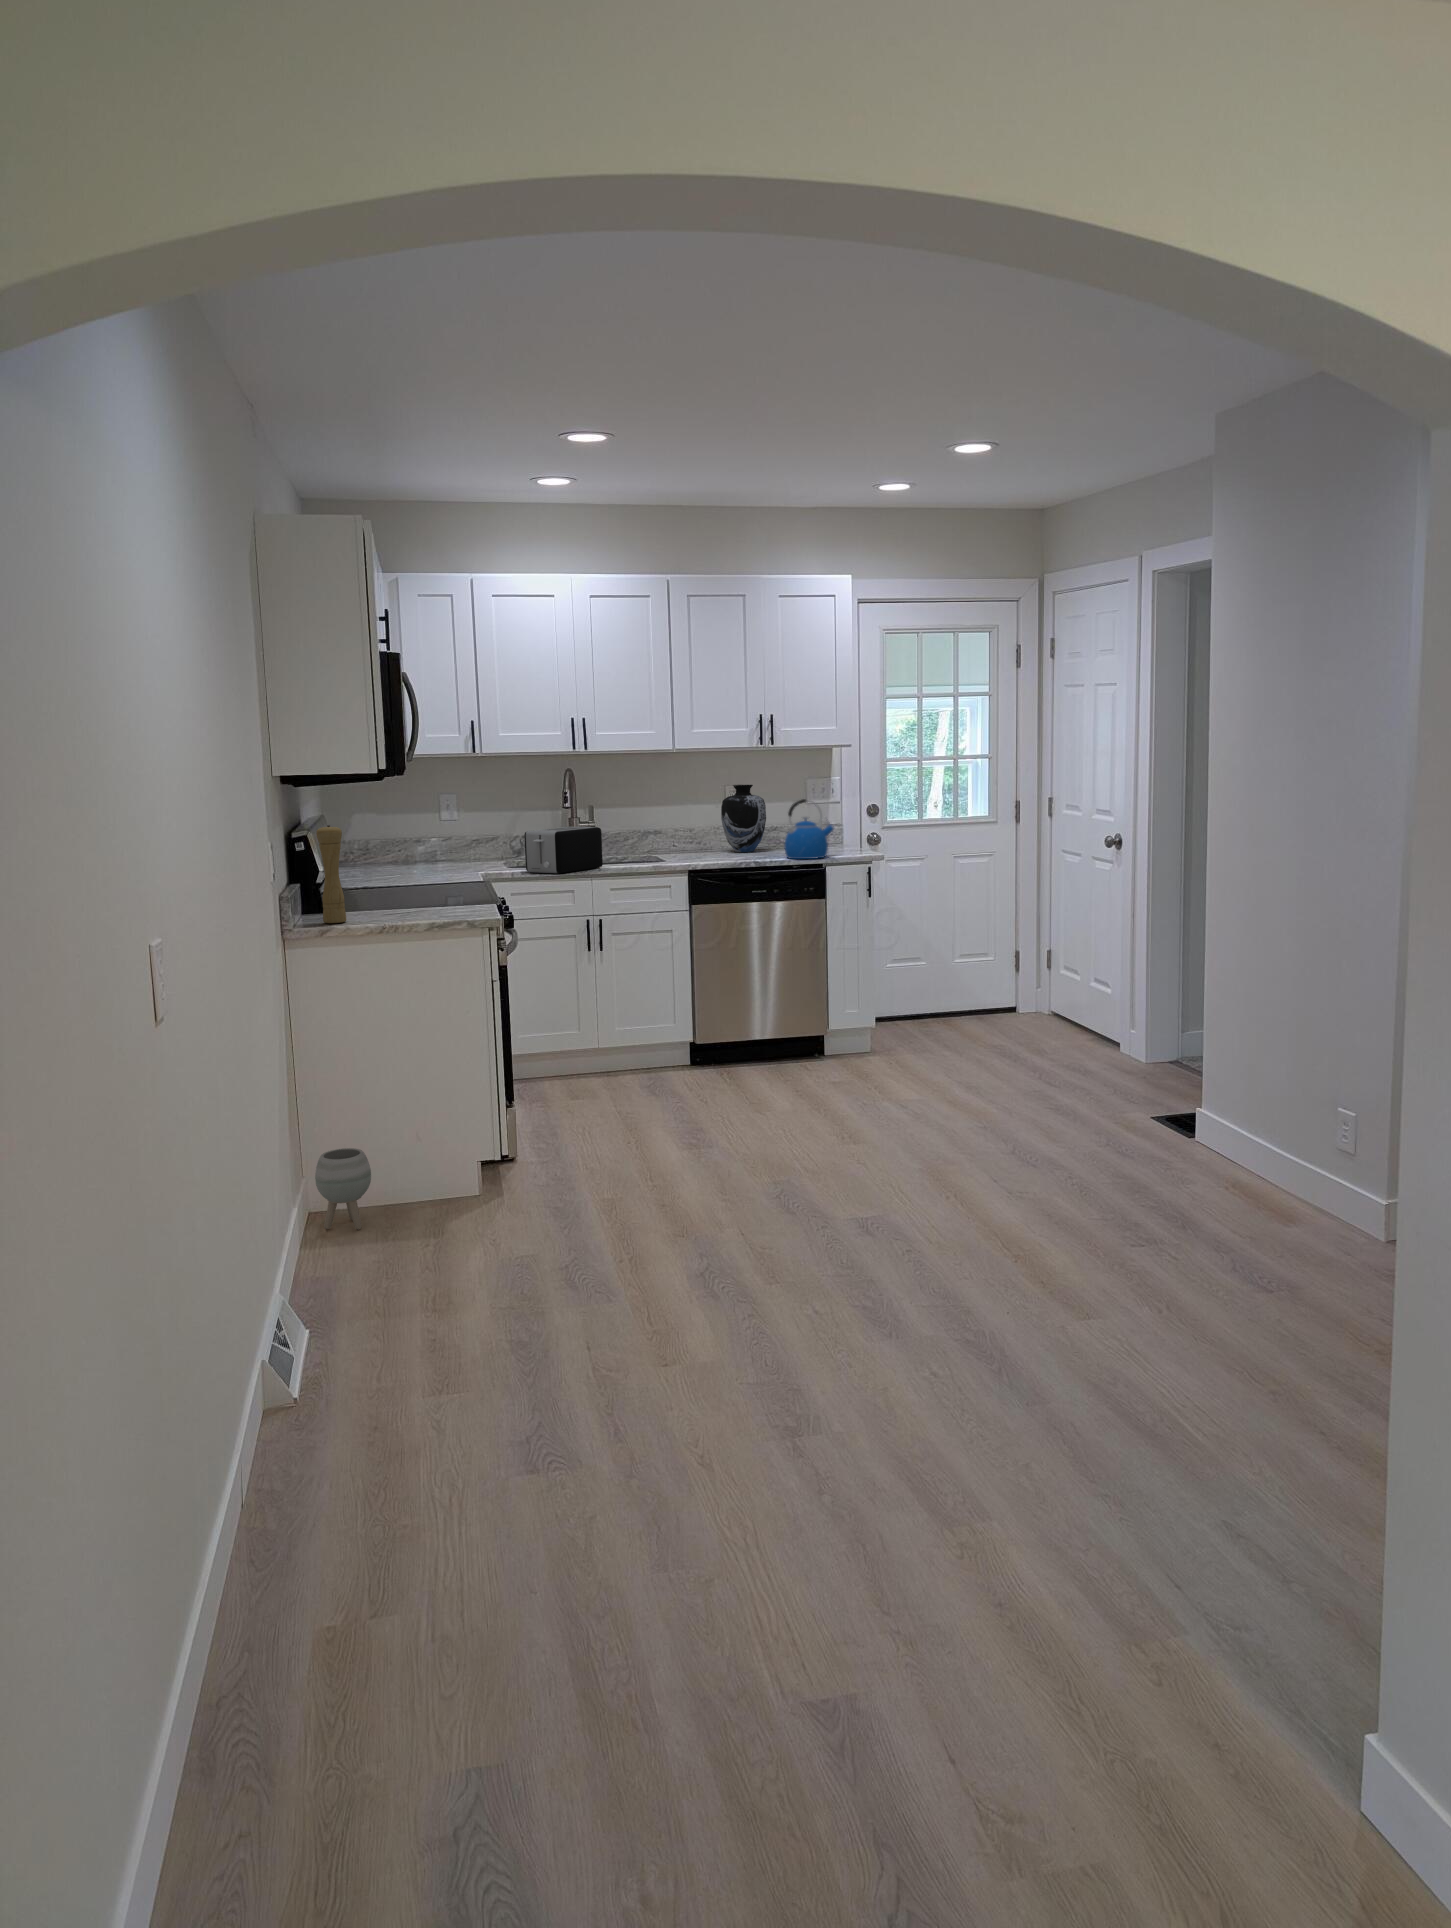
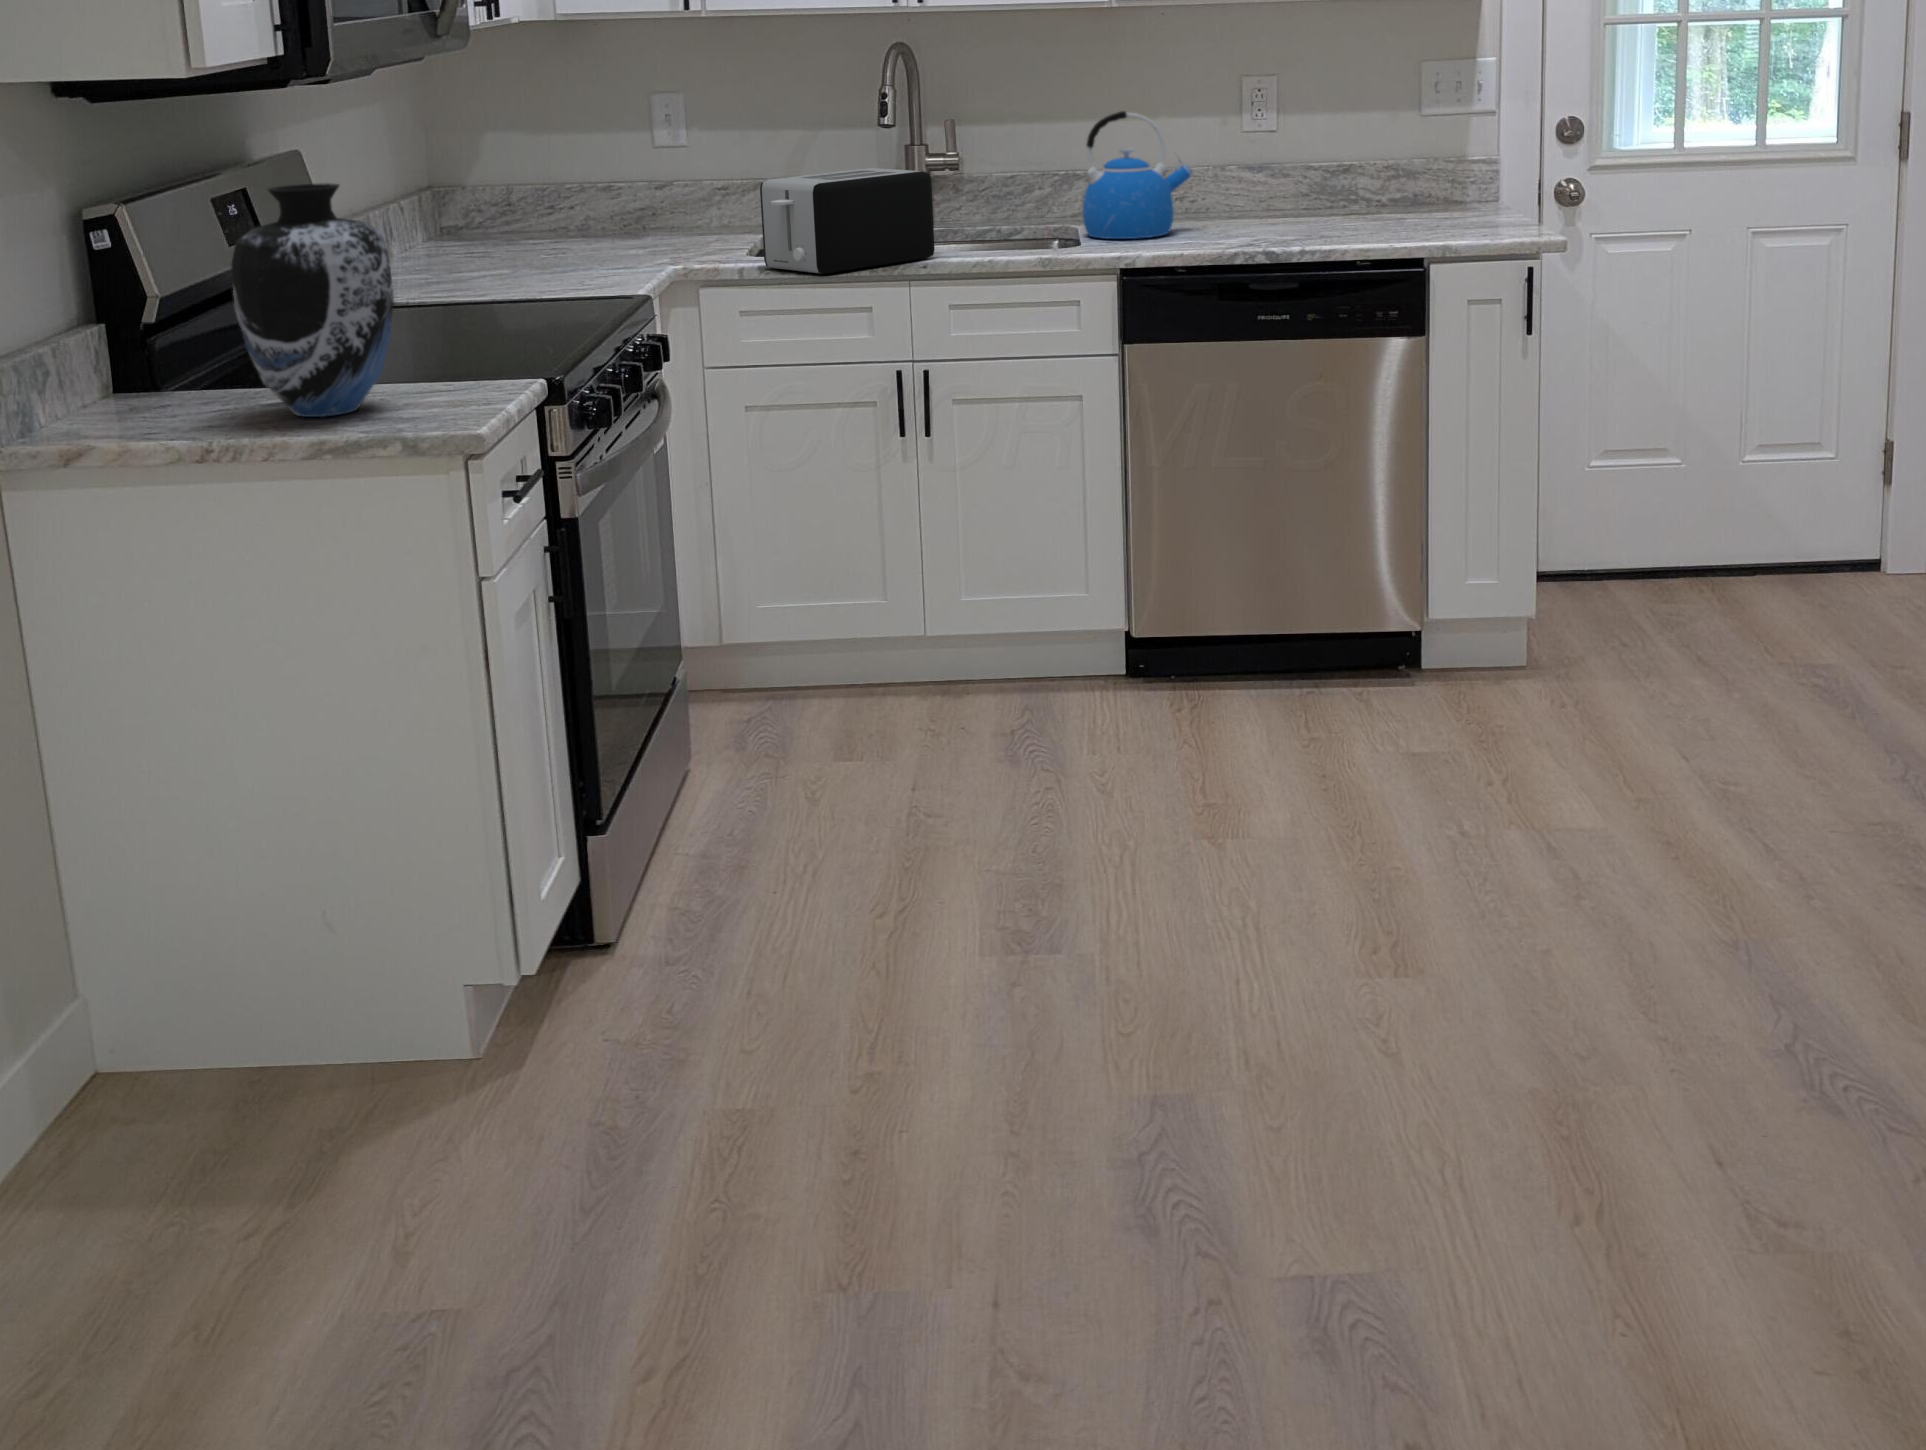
vase: present [721,785,766,852] -> present [231,183,394,417]
kettle: present [785,799,834,859] -> present [1082,111,1192,239]
pepper mill: present [316,825,346,923] -> none [84,195,168,424]
planter: present [315,1148,371,1230] -> none [55,950,191,1148]

